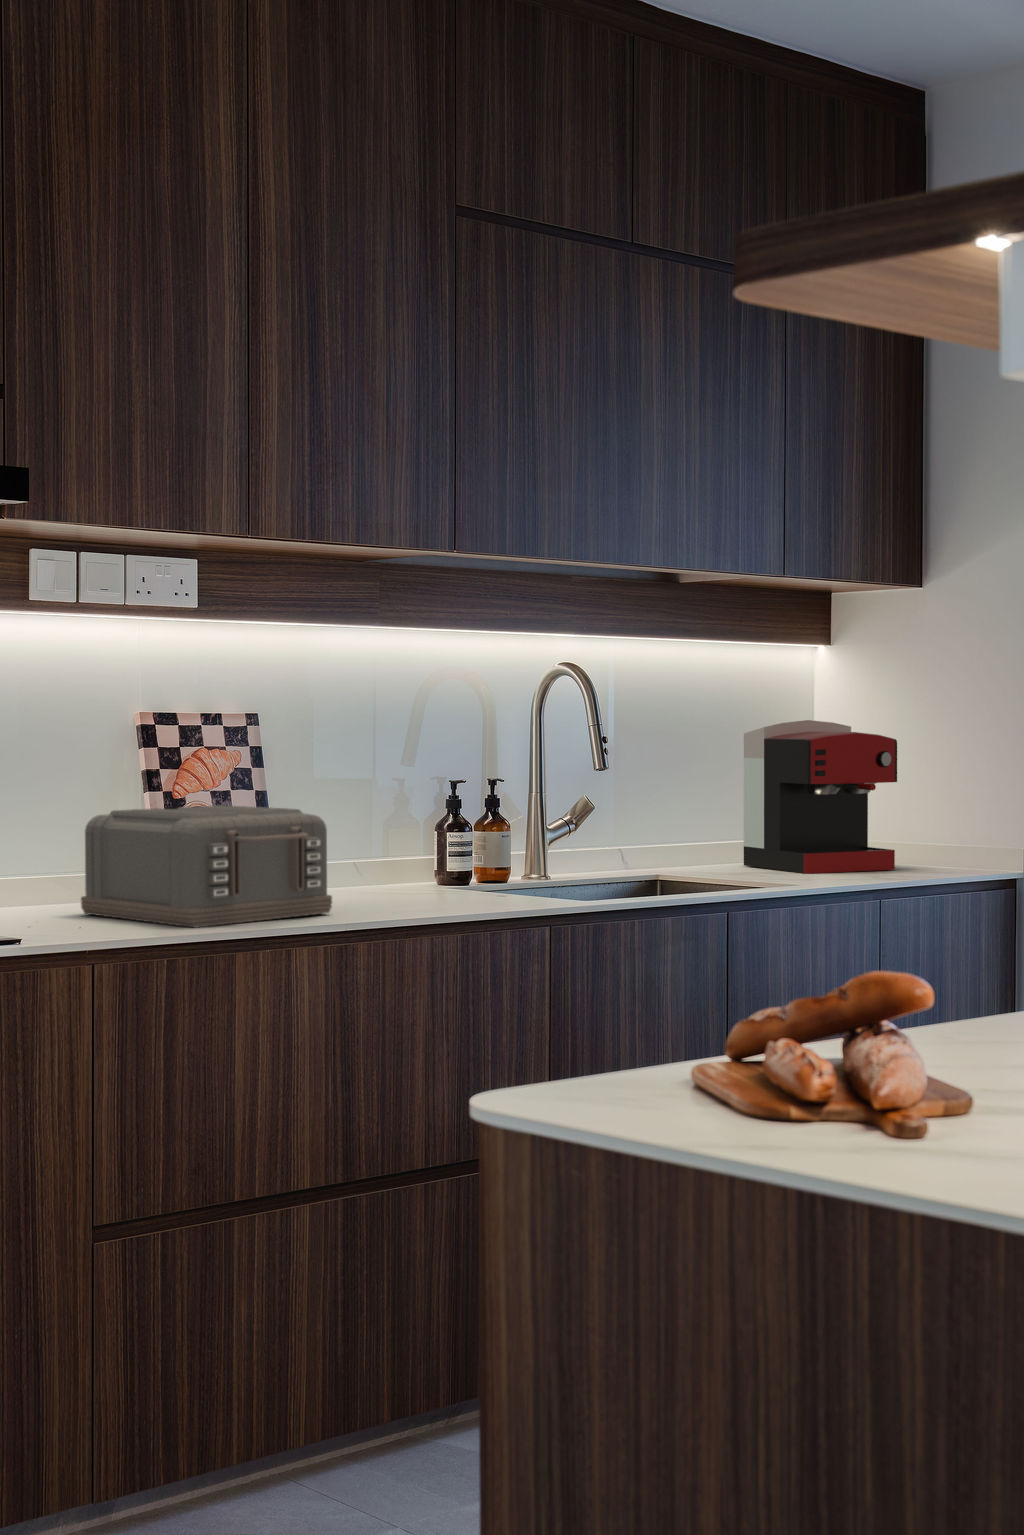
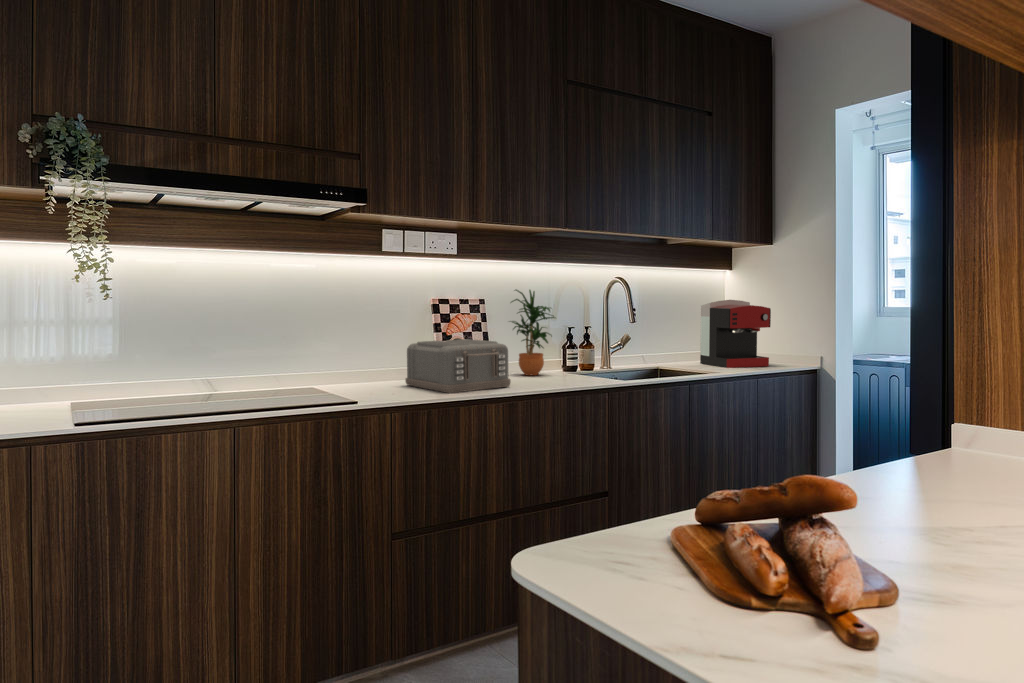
potted plant: none [311,691,431,892] -> present [511,290,555,376]

